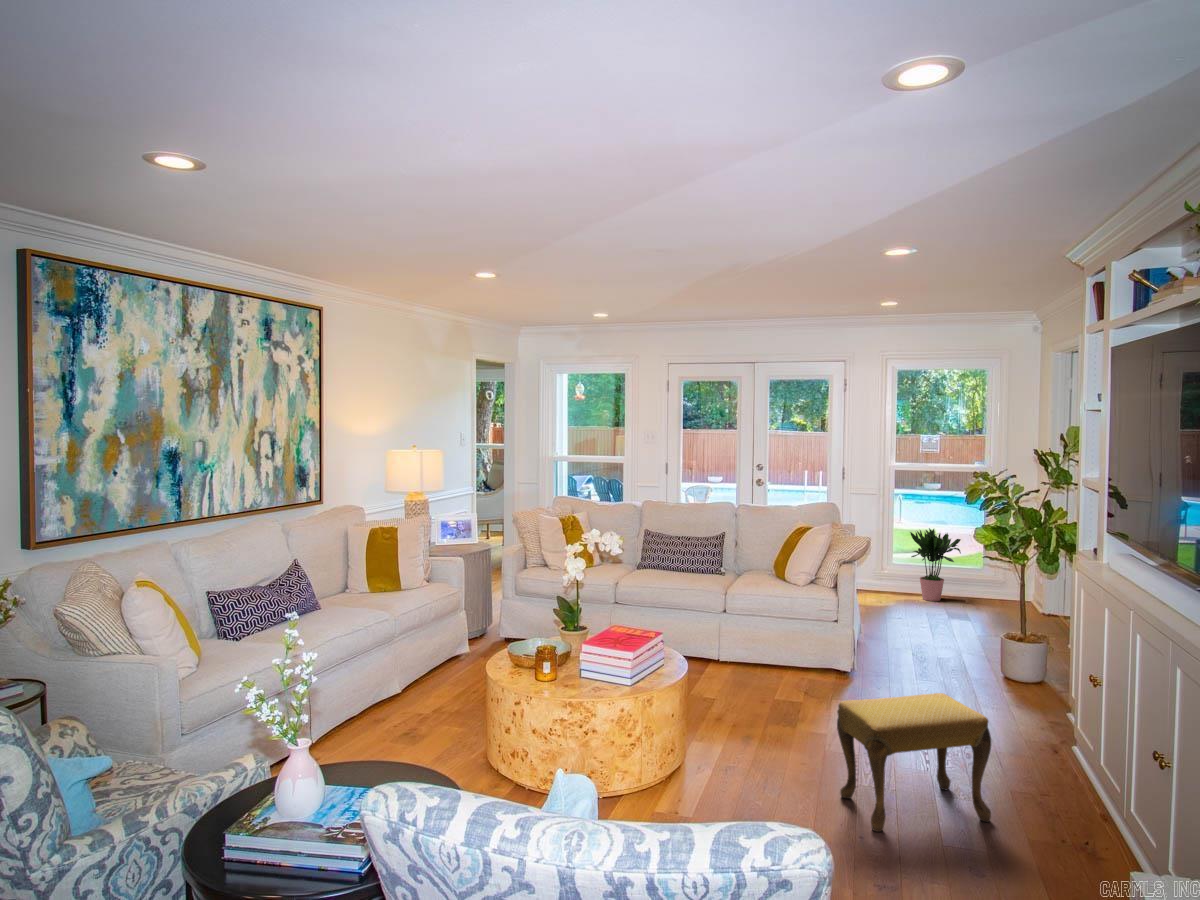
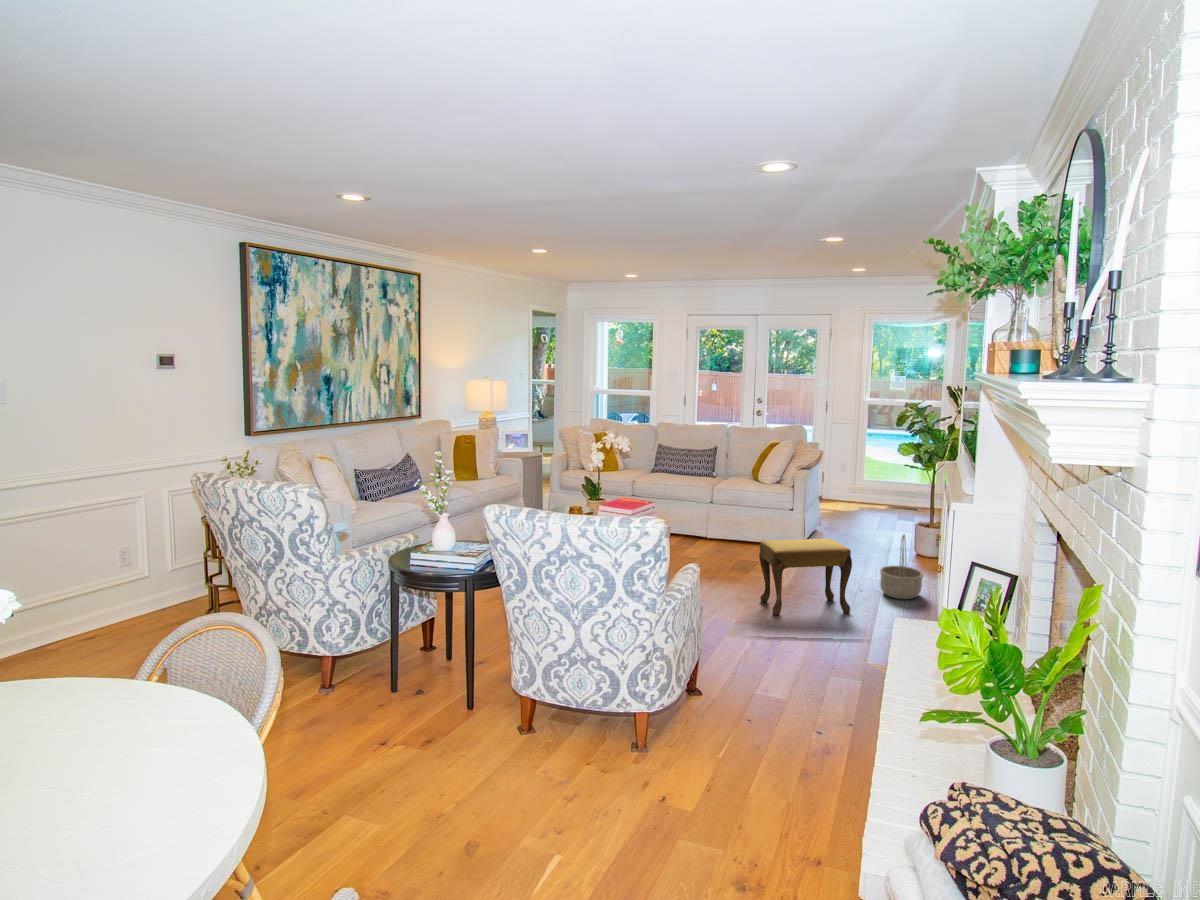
potted plant: present [910,528,961,601] -> none [874,450,919,509]
basket: none [1007,677,1078,781] -> present [880,534,923,599]

